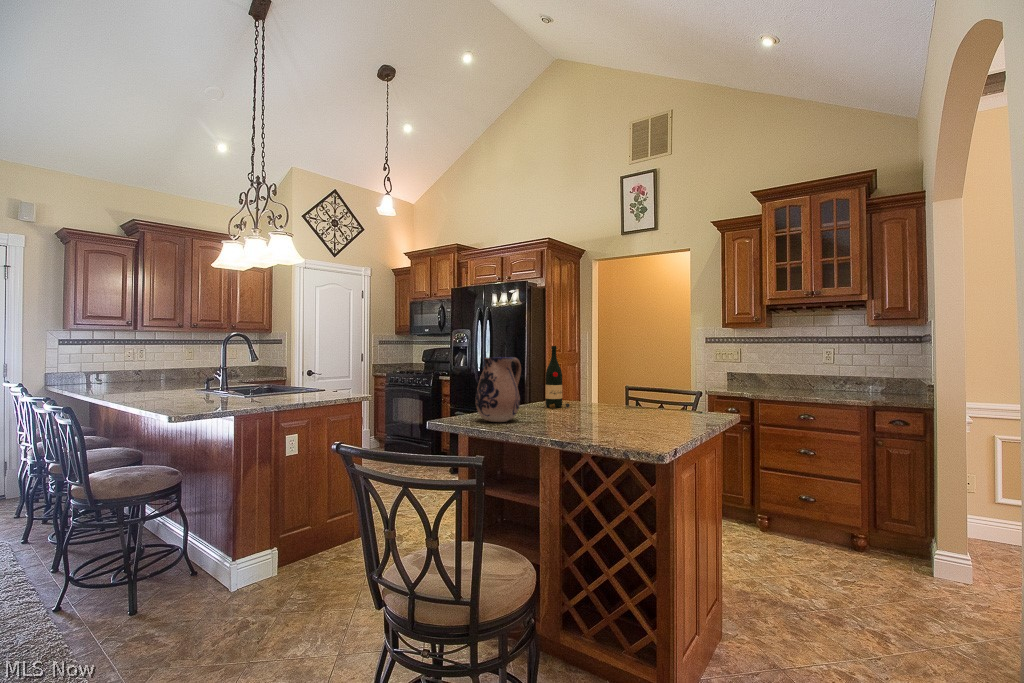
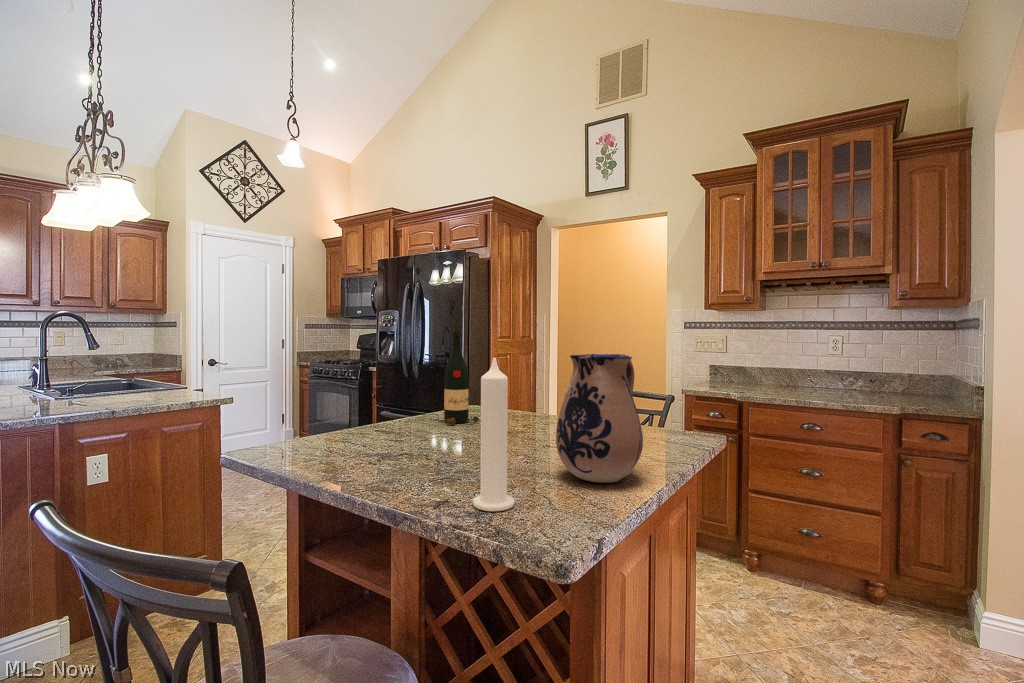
ceramic pitcher: present [476,357,521,422] -> present [556,354,643,483]
candle: none [603,359,626,438] -> present [473,357,514,511]

